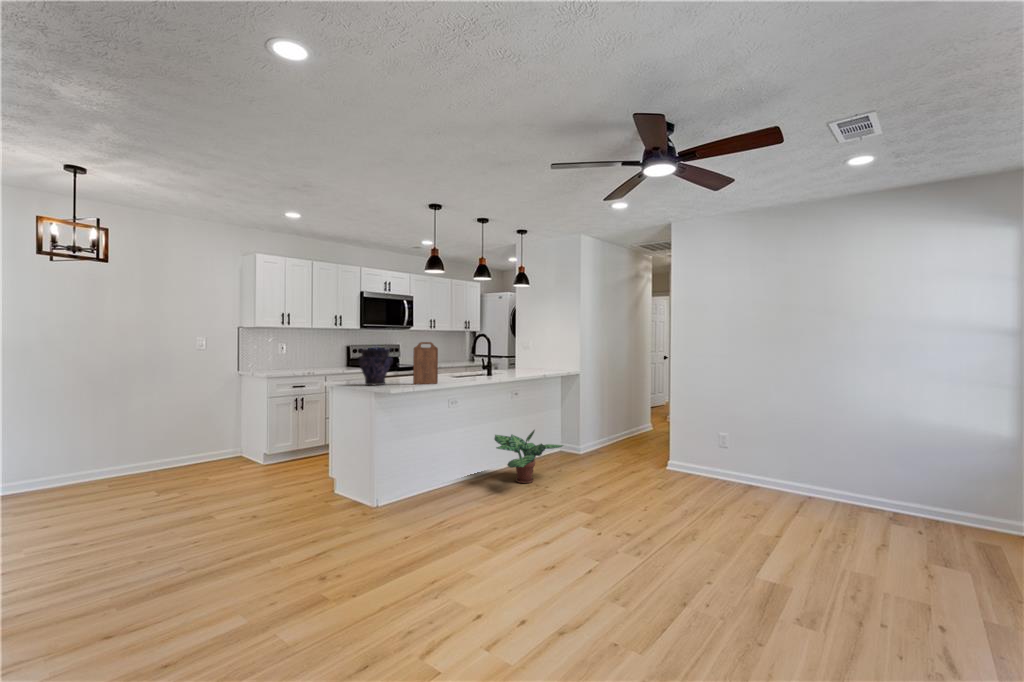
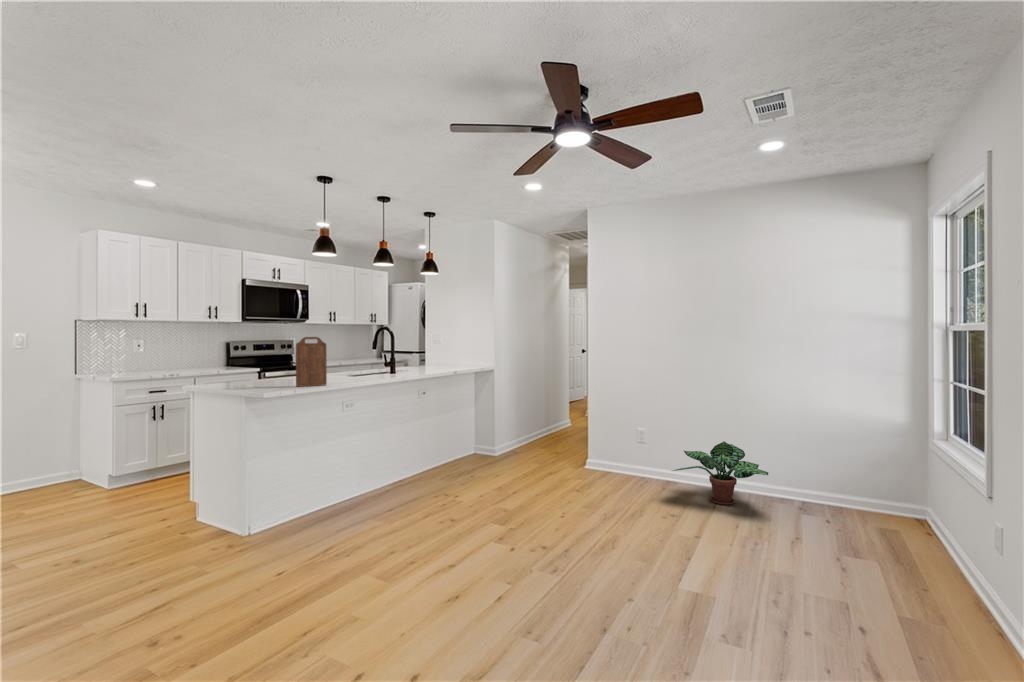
vase: present [358,349,393,385] -> none [225,345,270,389]
potted plant: present [494,430,563,483] -> present [674,441,768,505]

